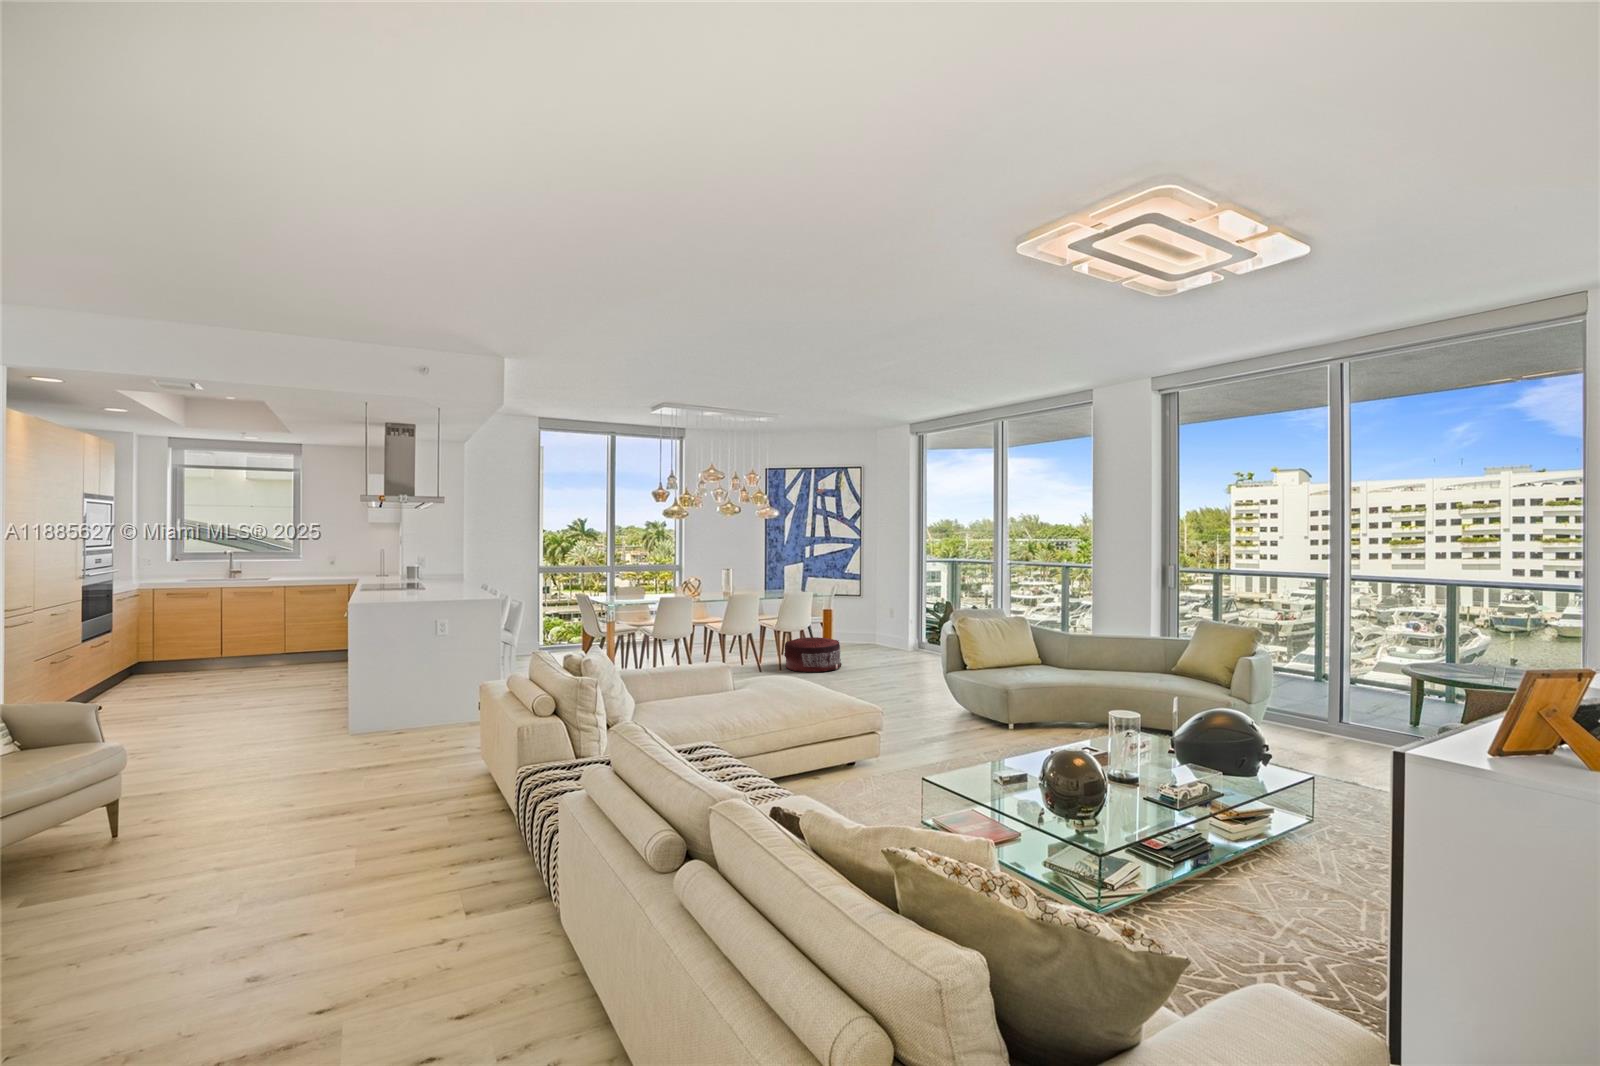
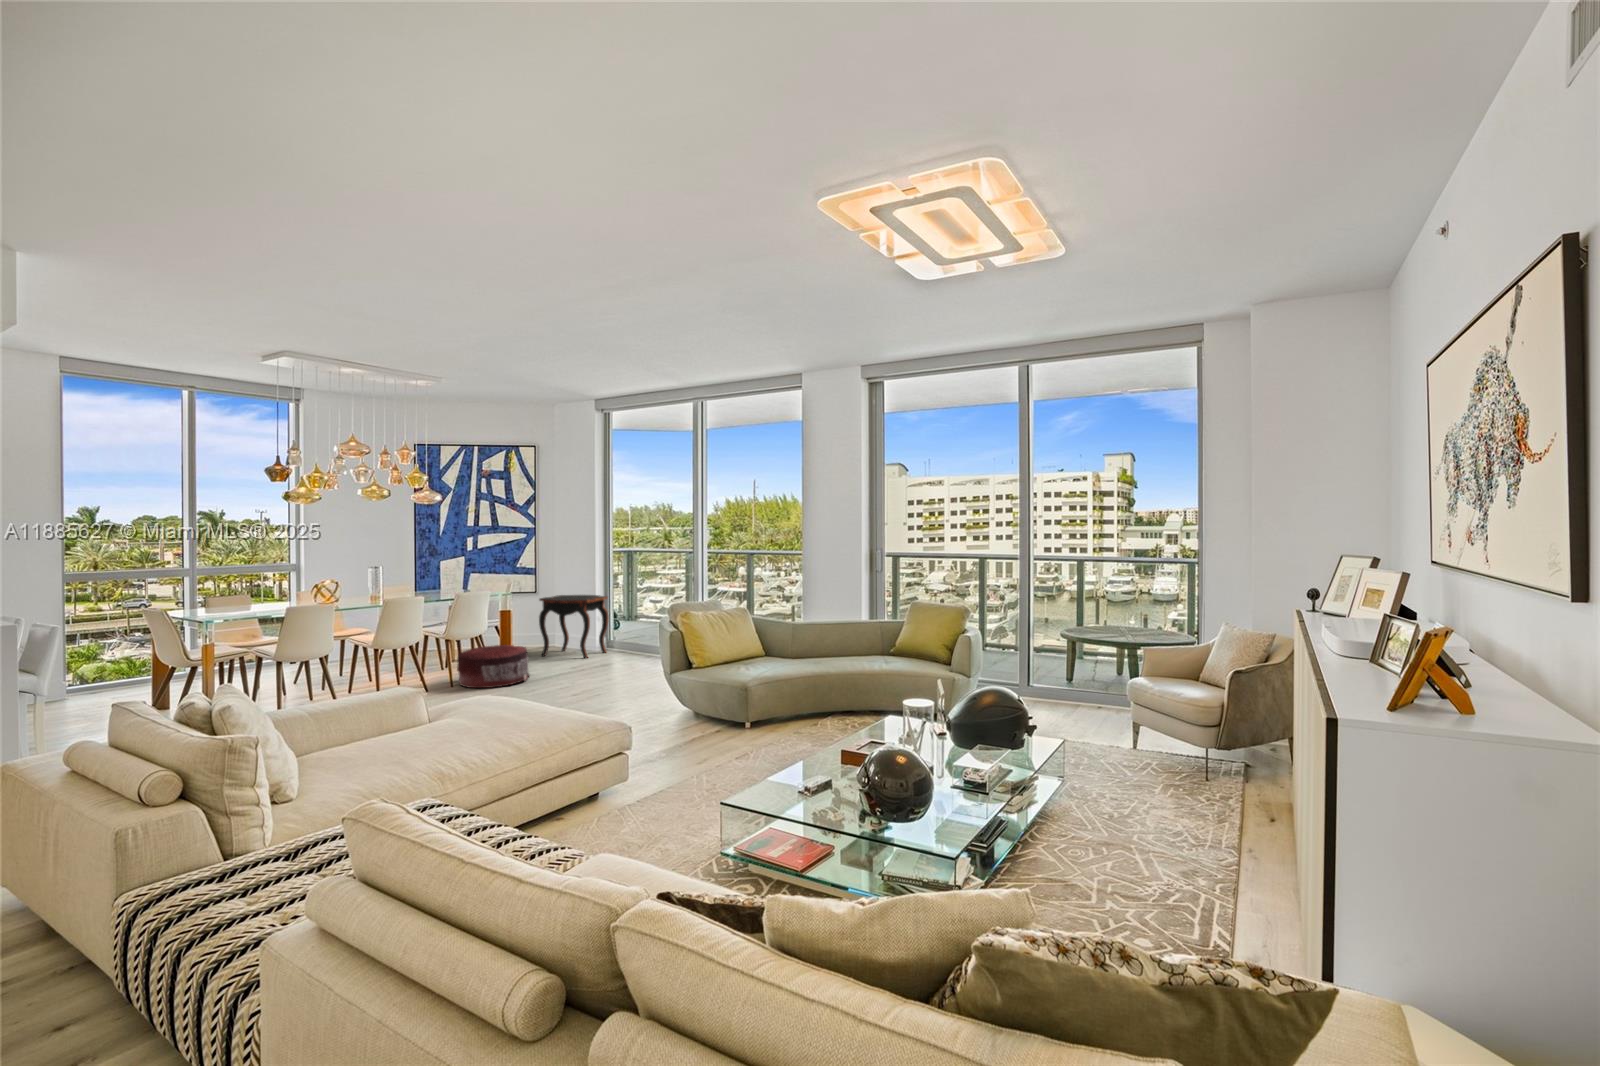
side table: none [857,598,917,656] -> present [539,595,608,659]

